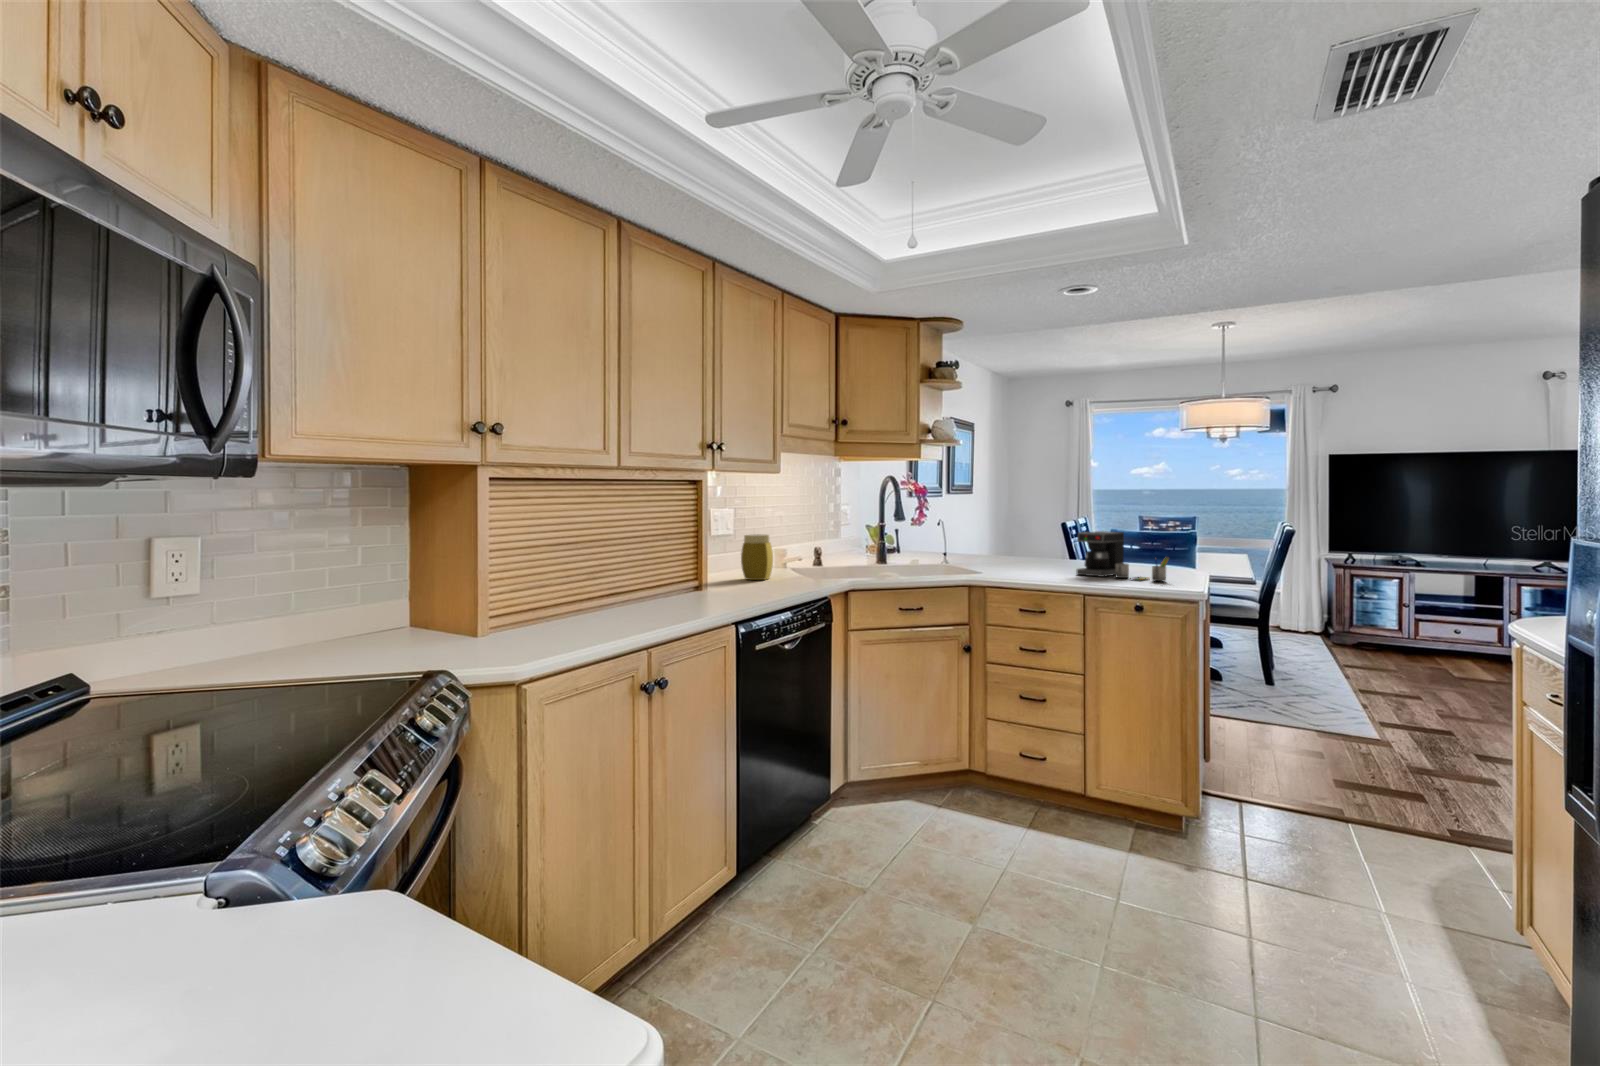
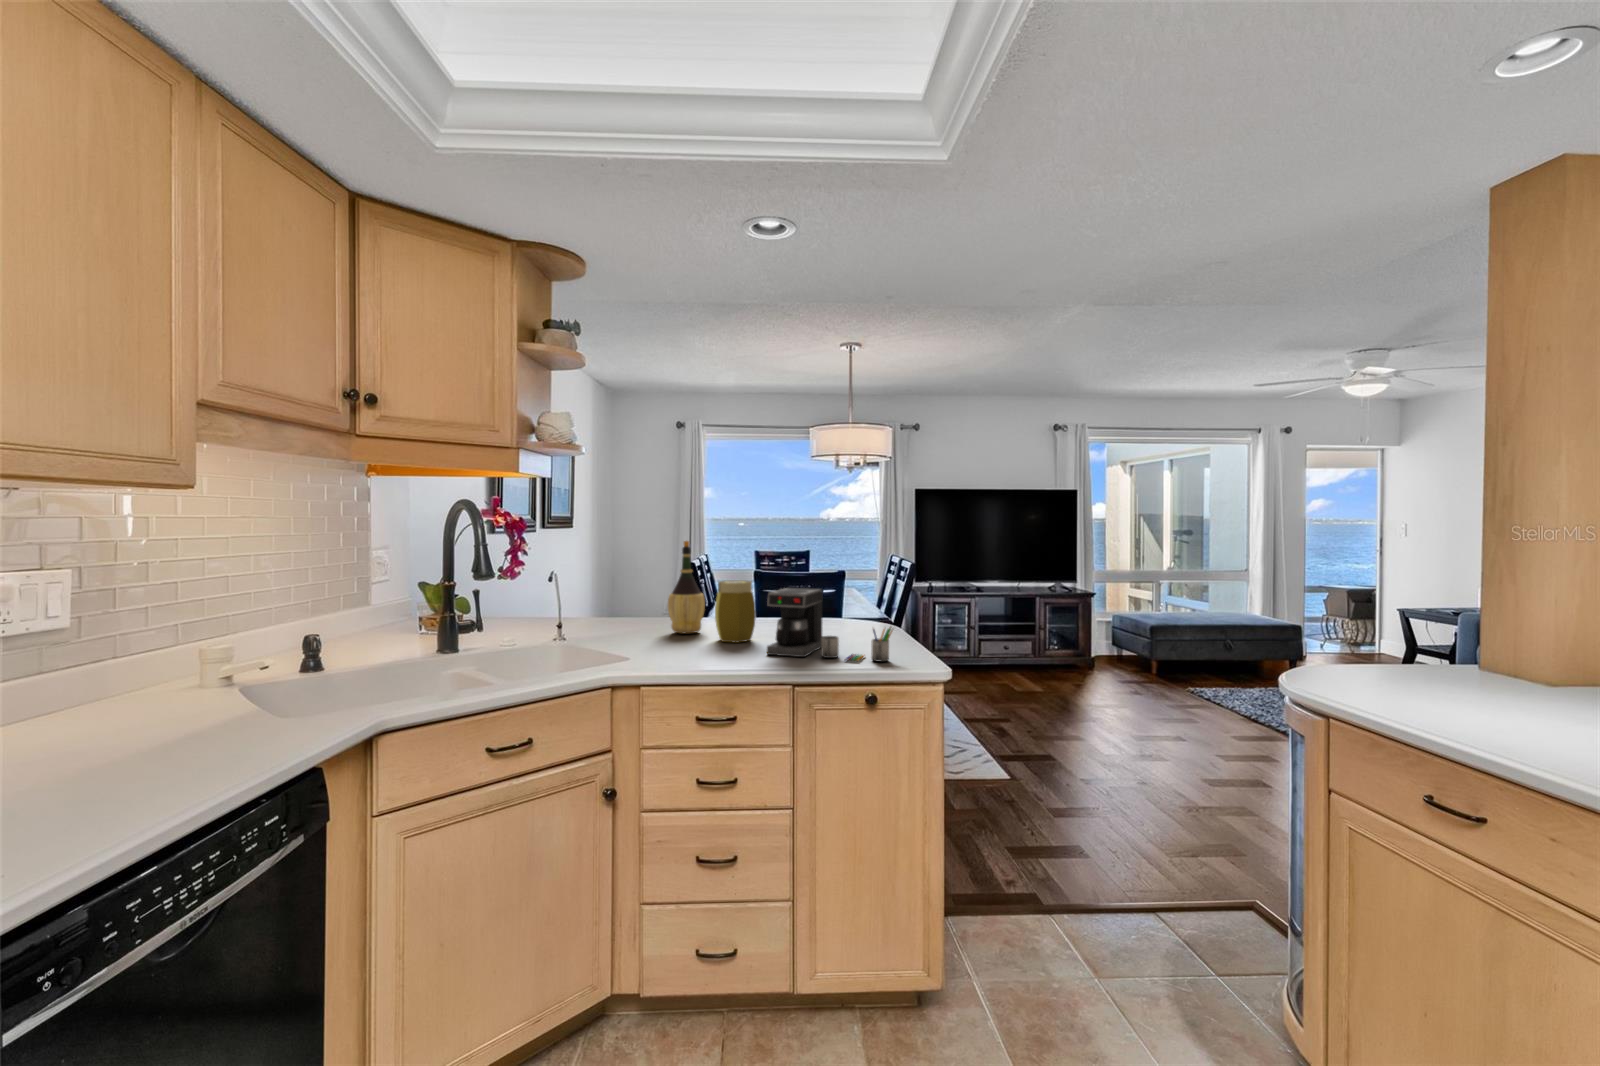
wine bottle: none [1017,500,1044,563] -> present [668,541,705,633]
jar: present [741,535,773,580] -> present [715,580,756,643]

